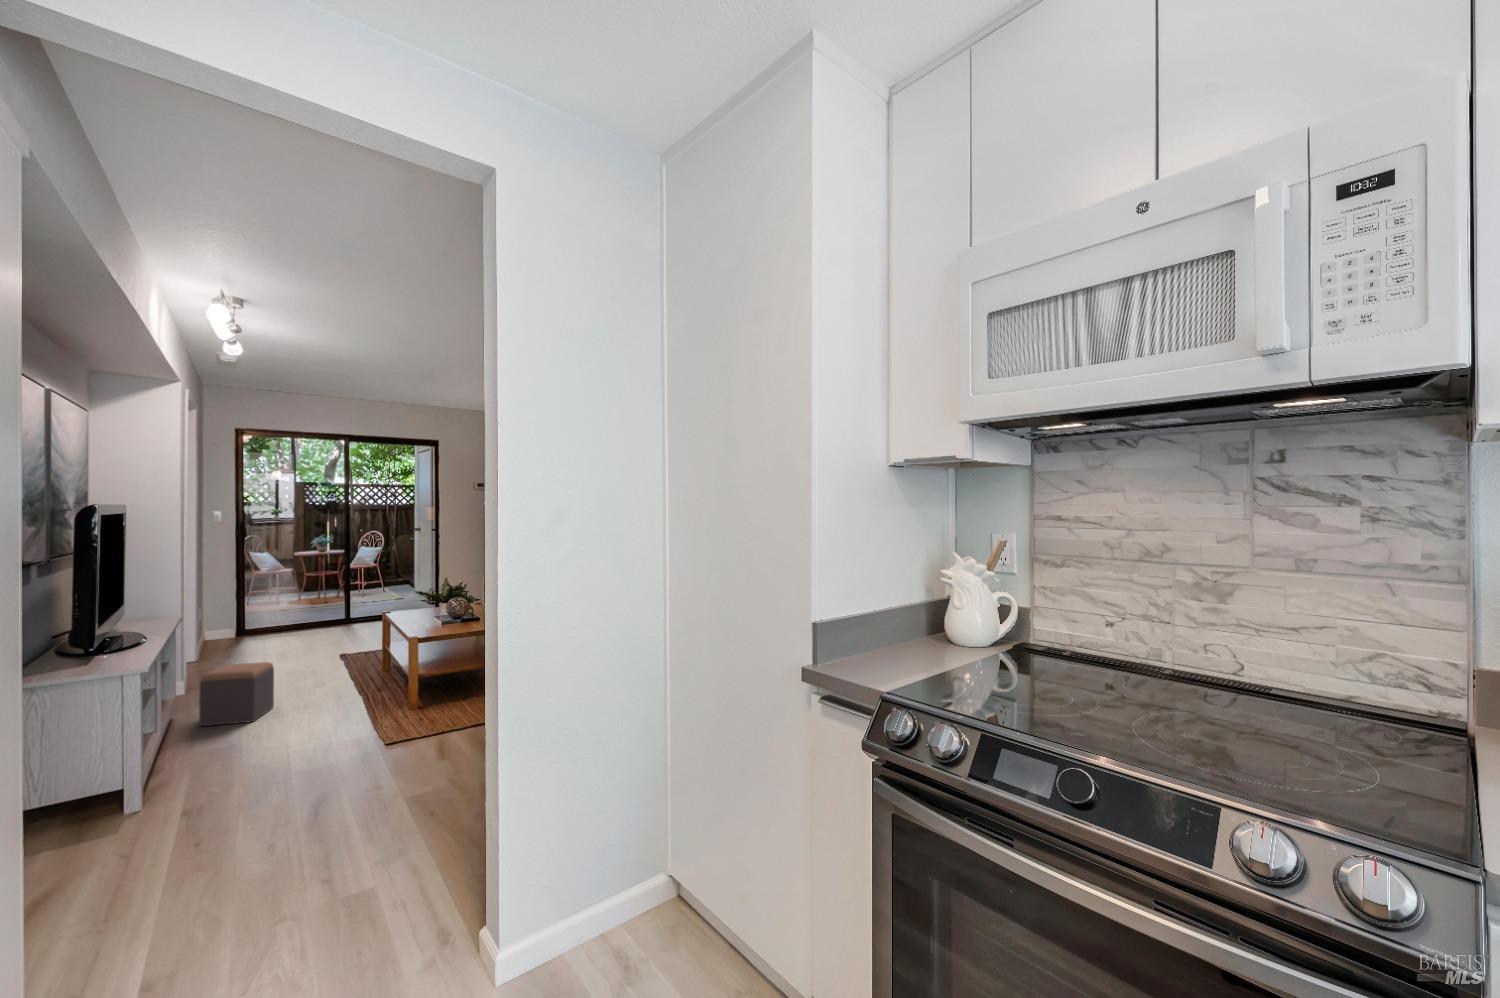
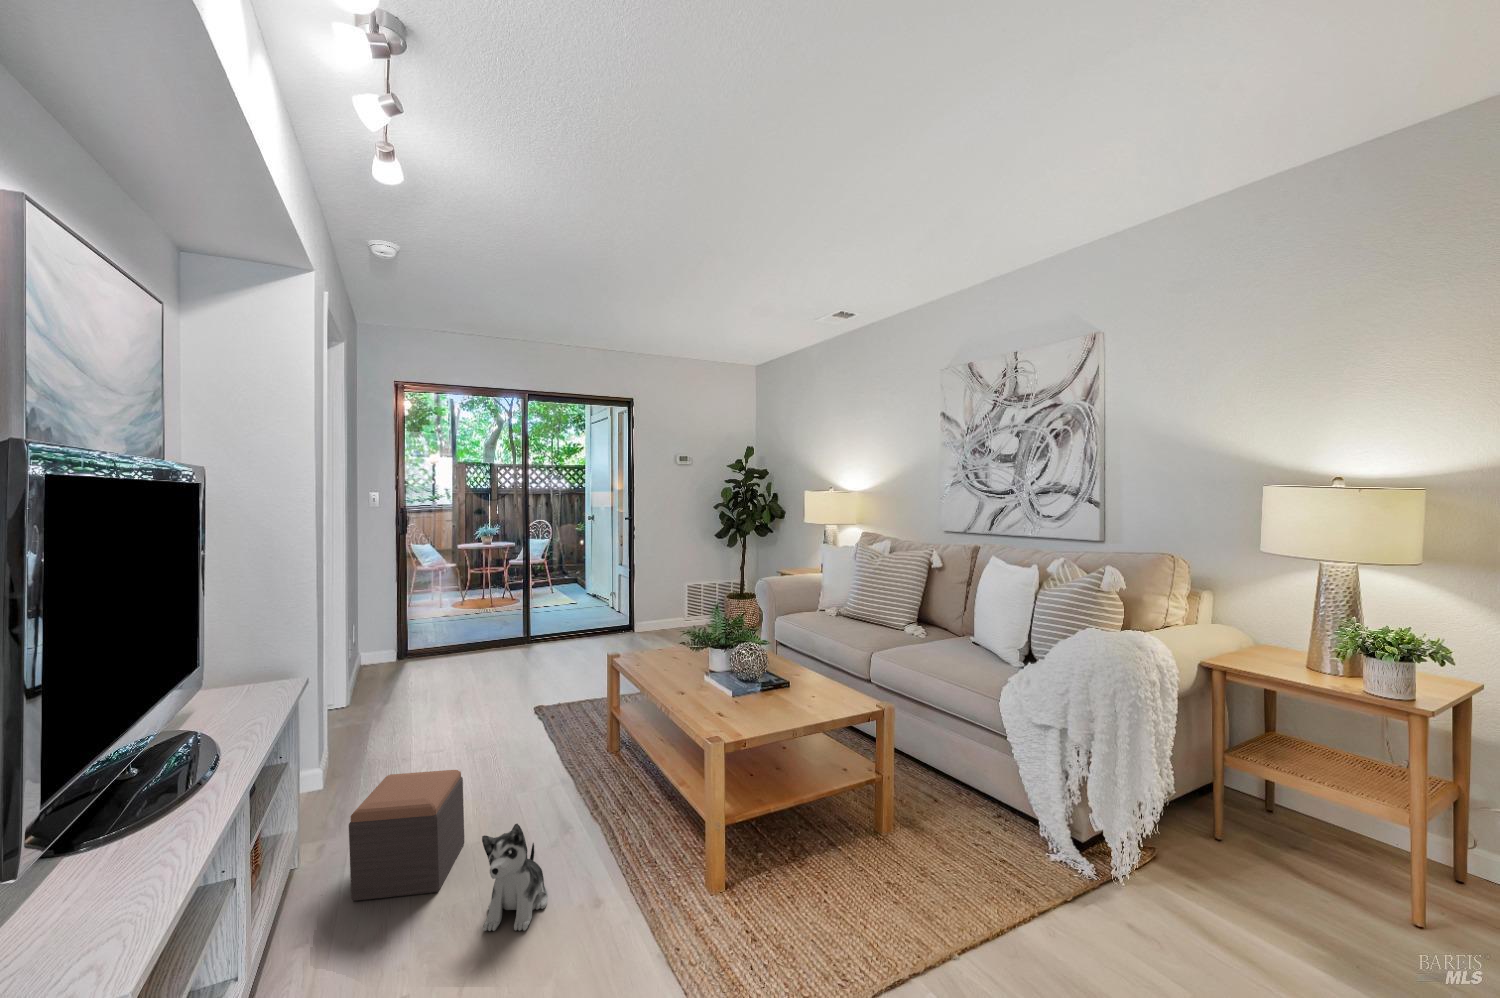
plush toy: none [278,675,319,730] -> present [482,824,548,931]

